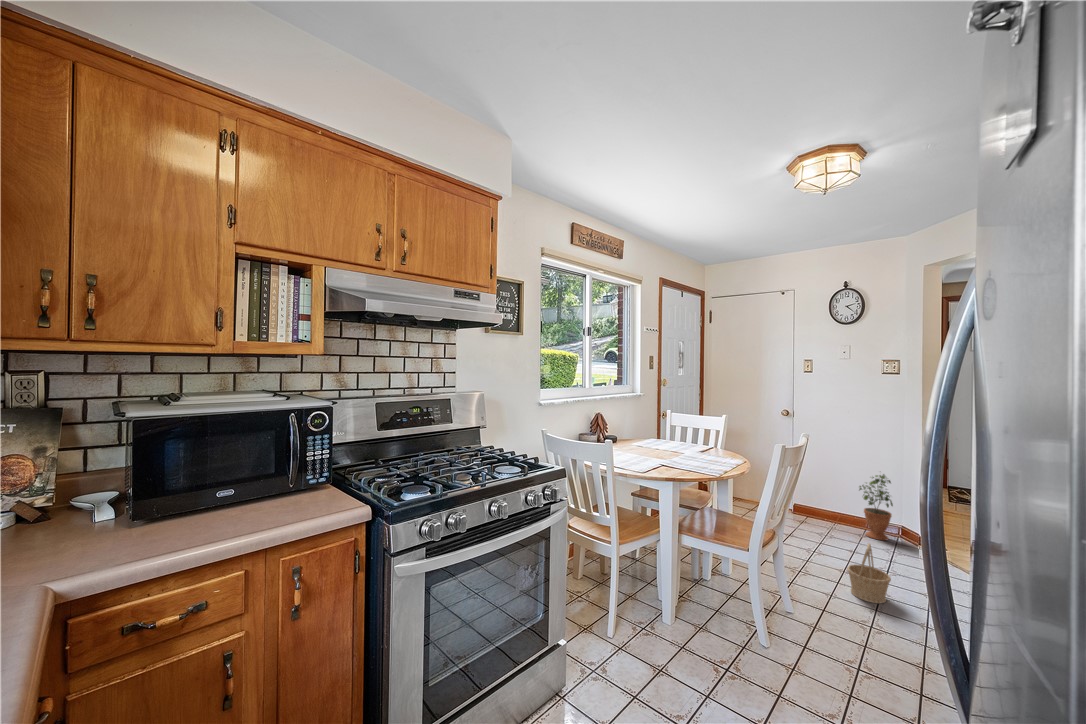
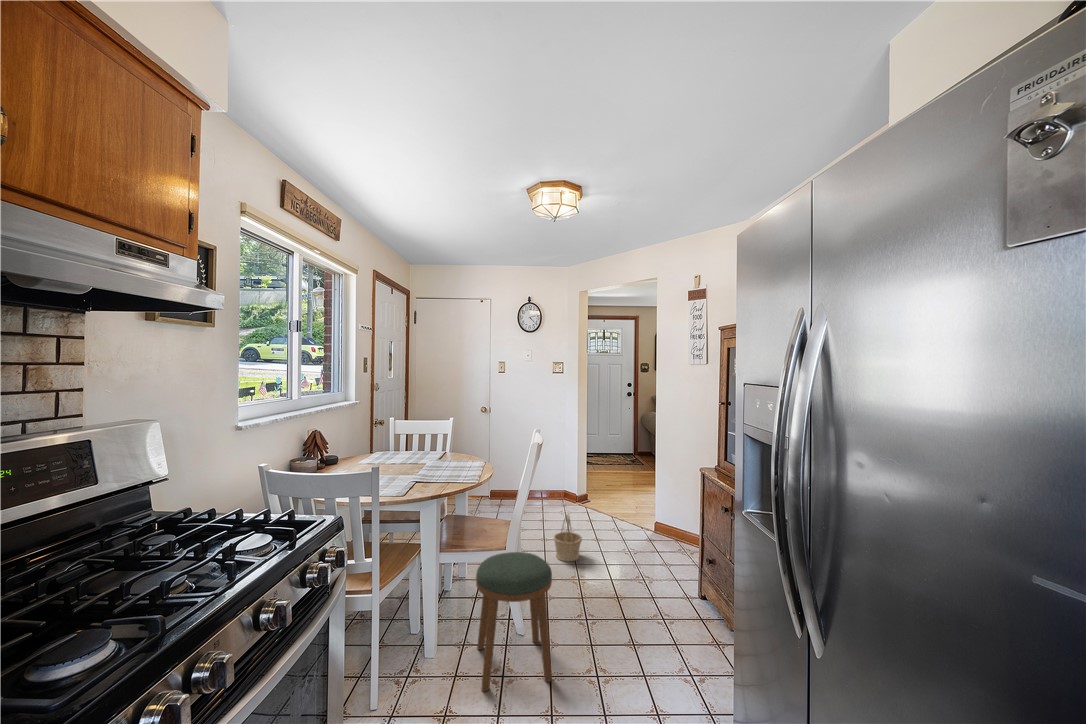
potted plant: present [859,474,893,541] -> none [540,452,562,507]
stool: none [702,550,790,698] -> present [476,552,552,691]

